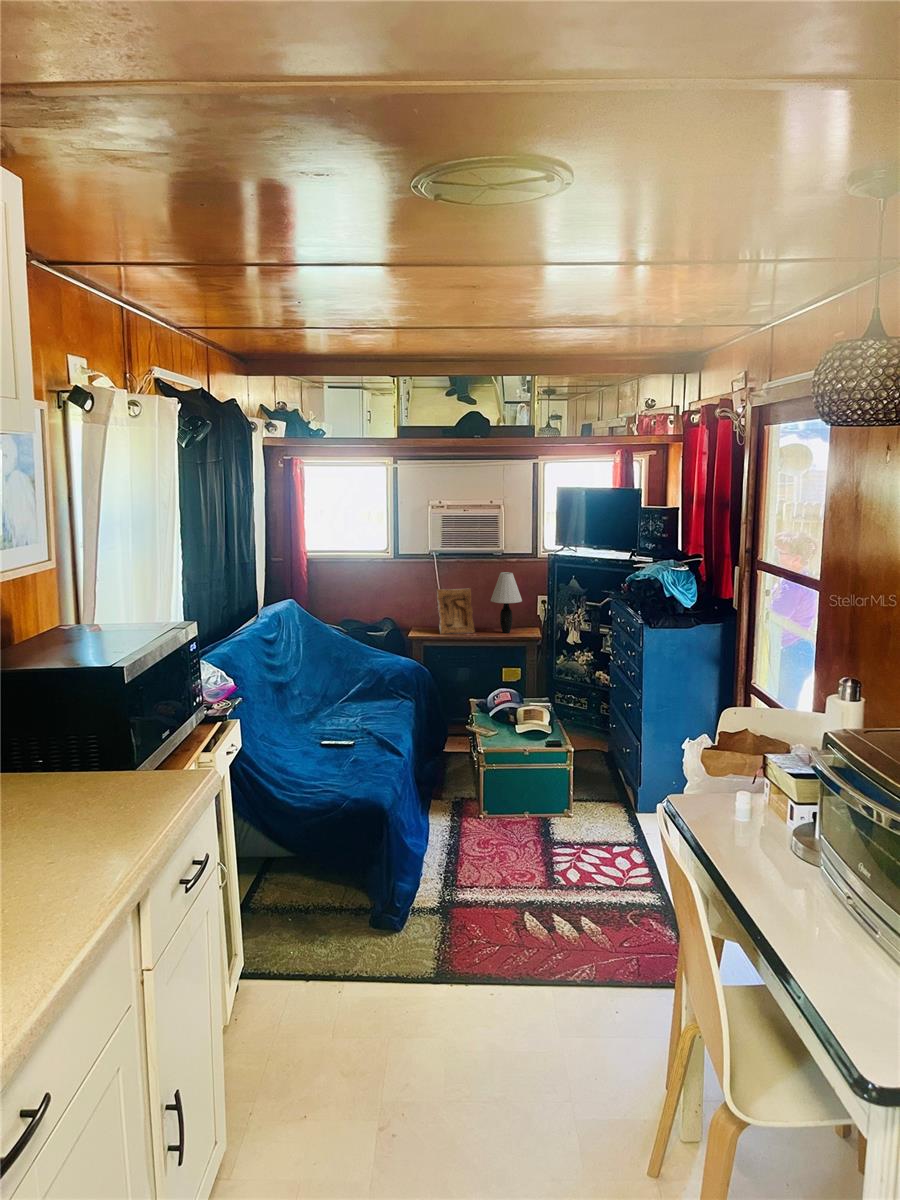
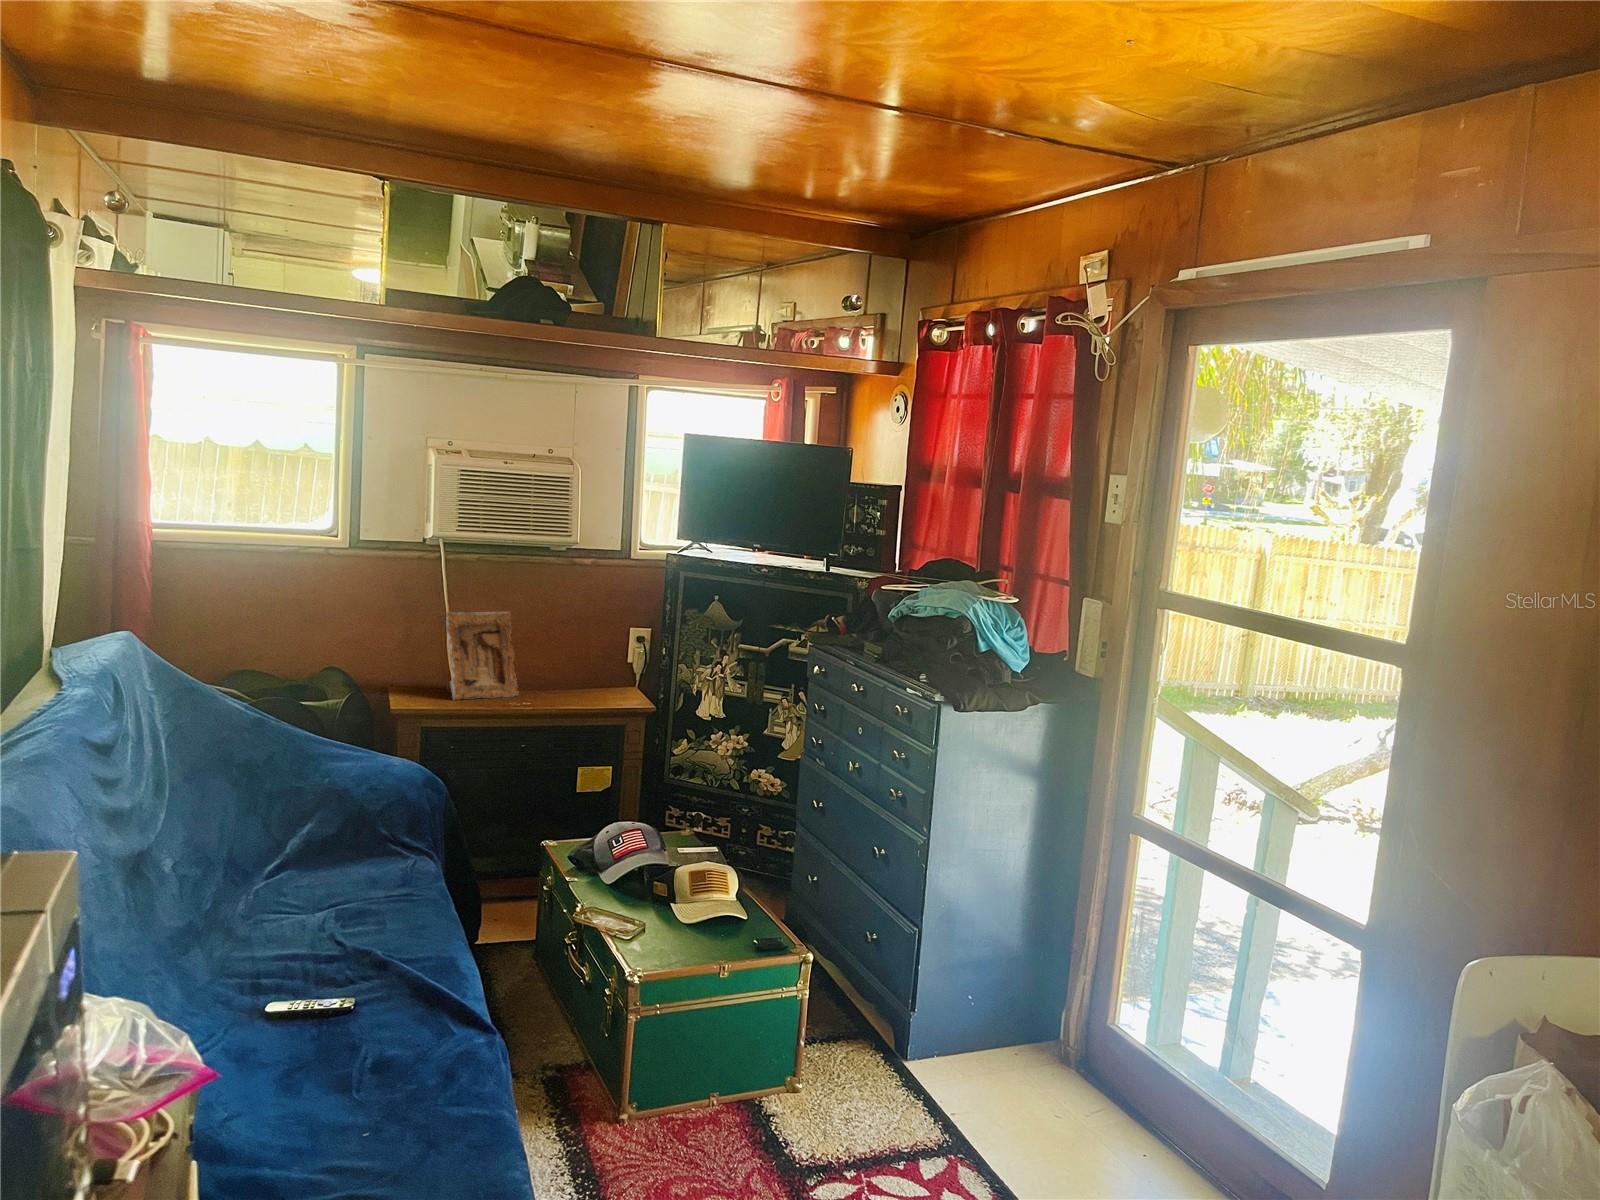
table lamp: present [491,572,522,633] -> none [551,584,610,697]

